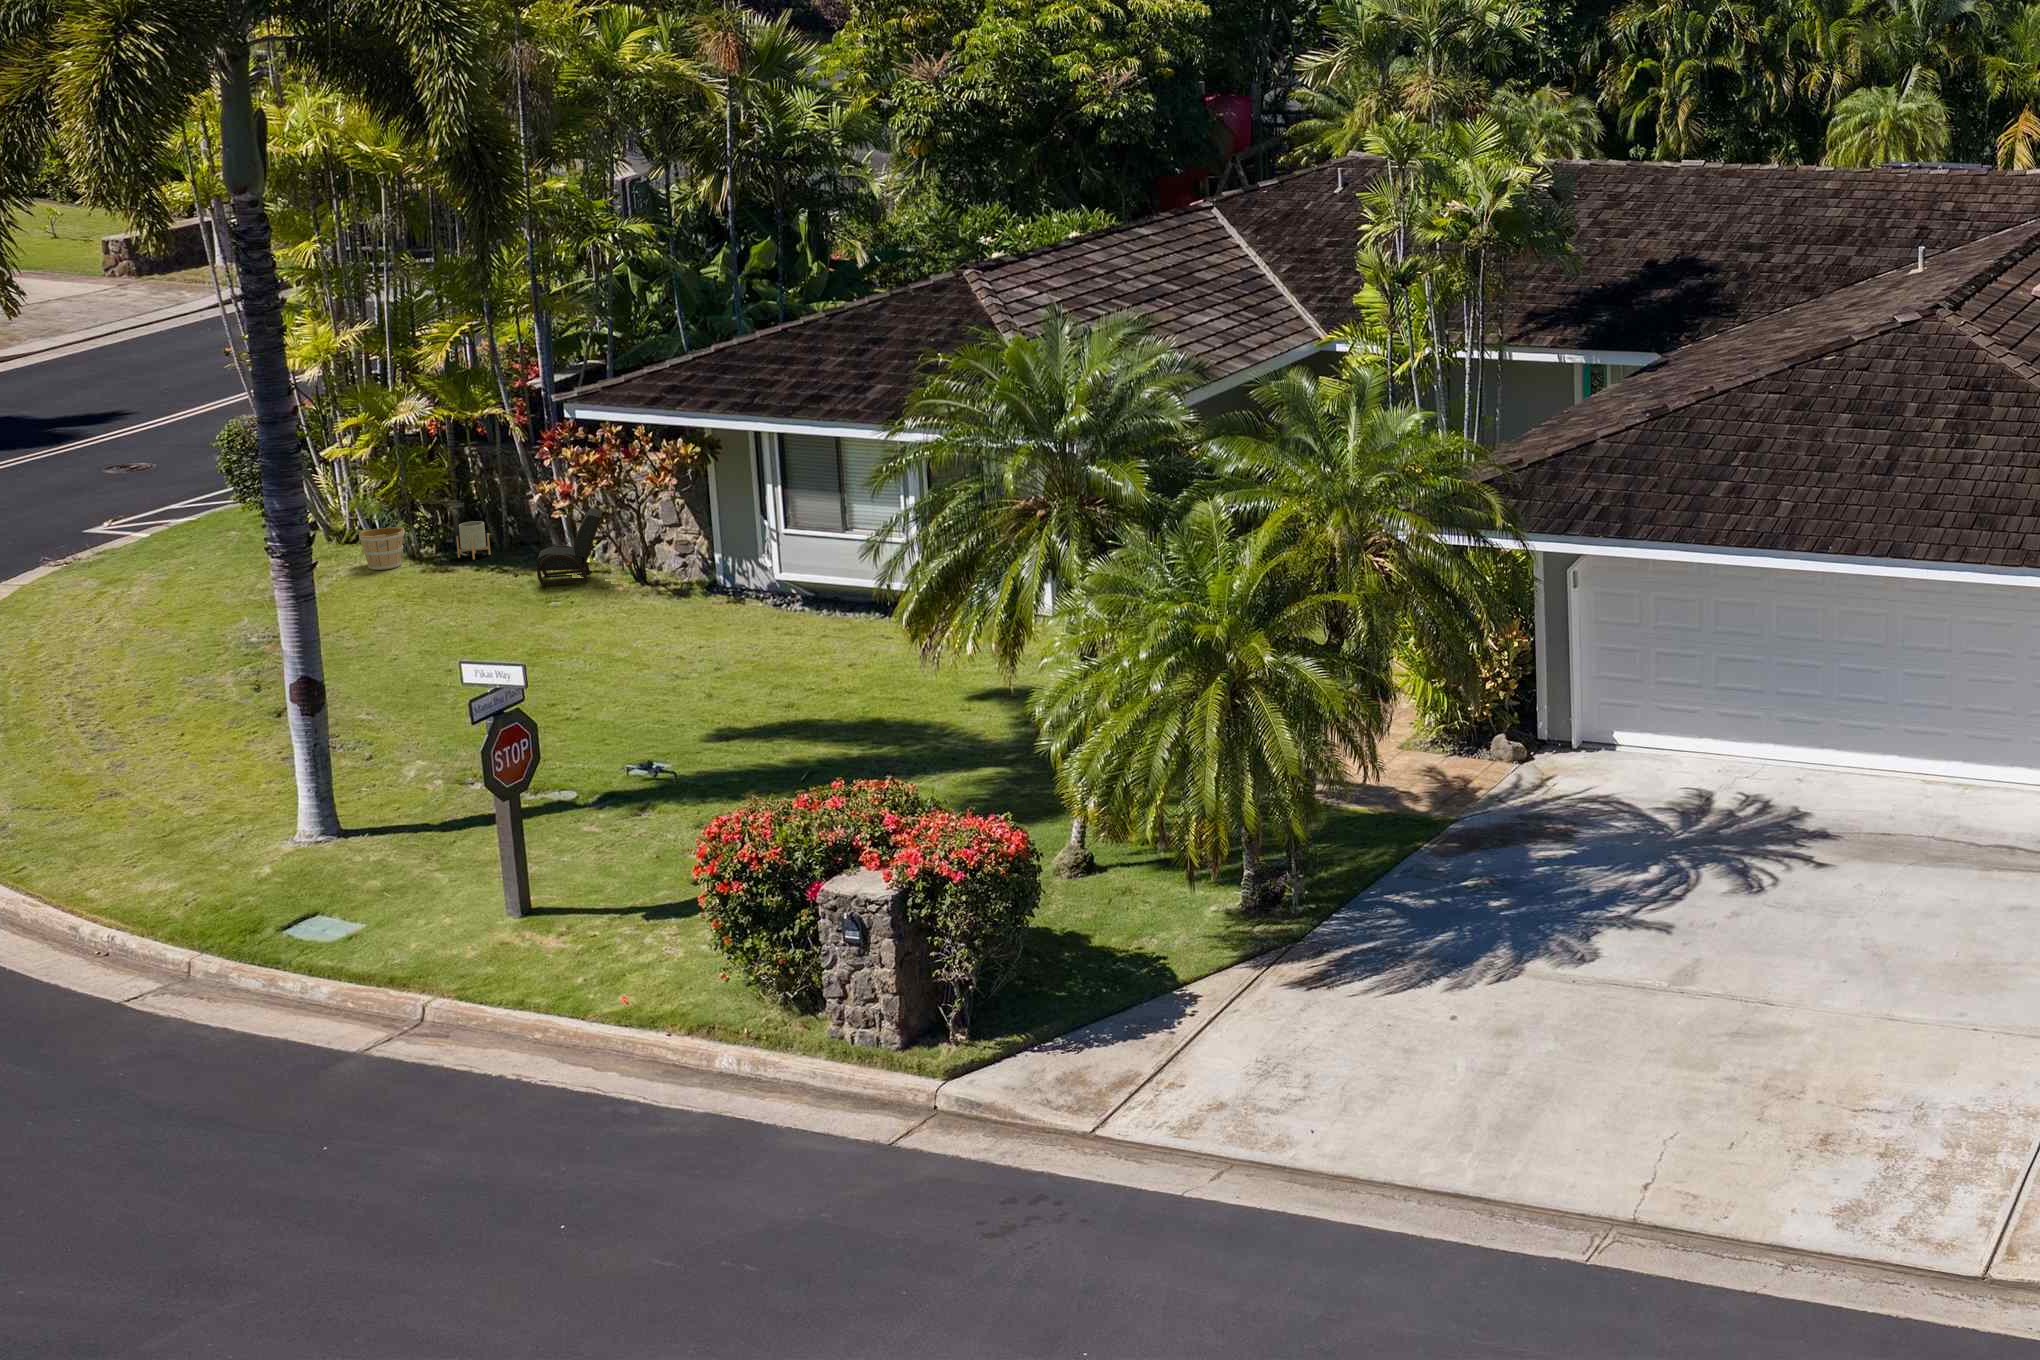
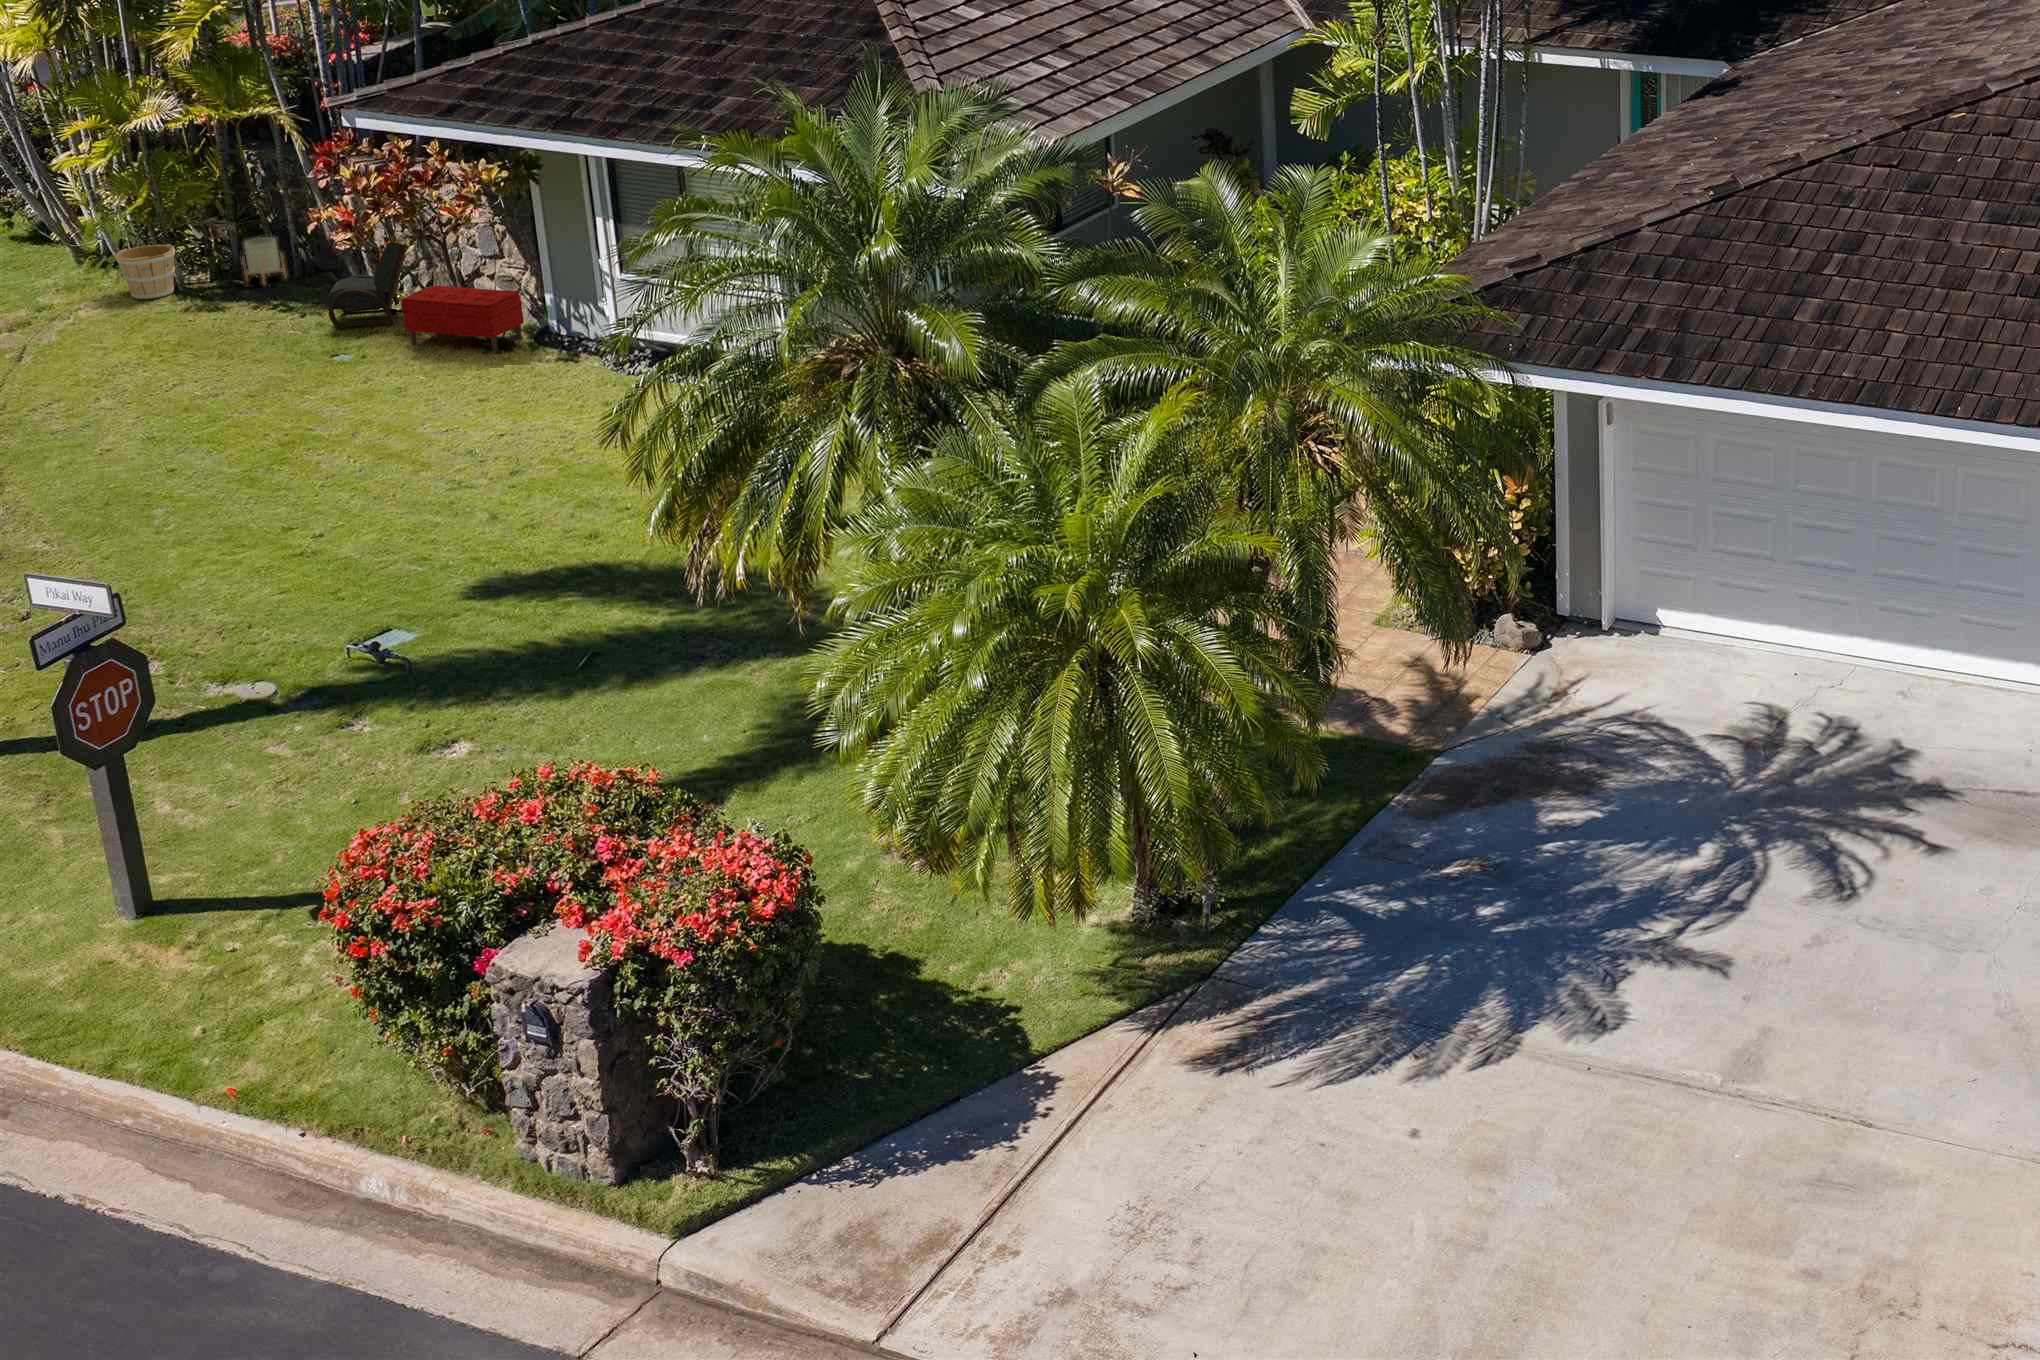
bench: none [600,550,696,599] -> present [401,285,524,352]

